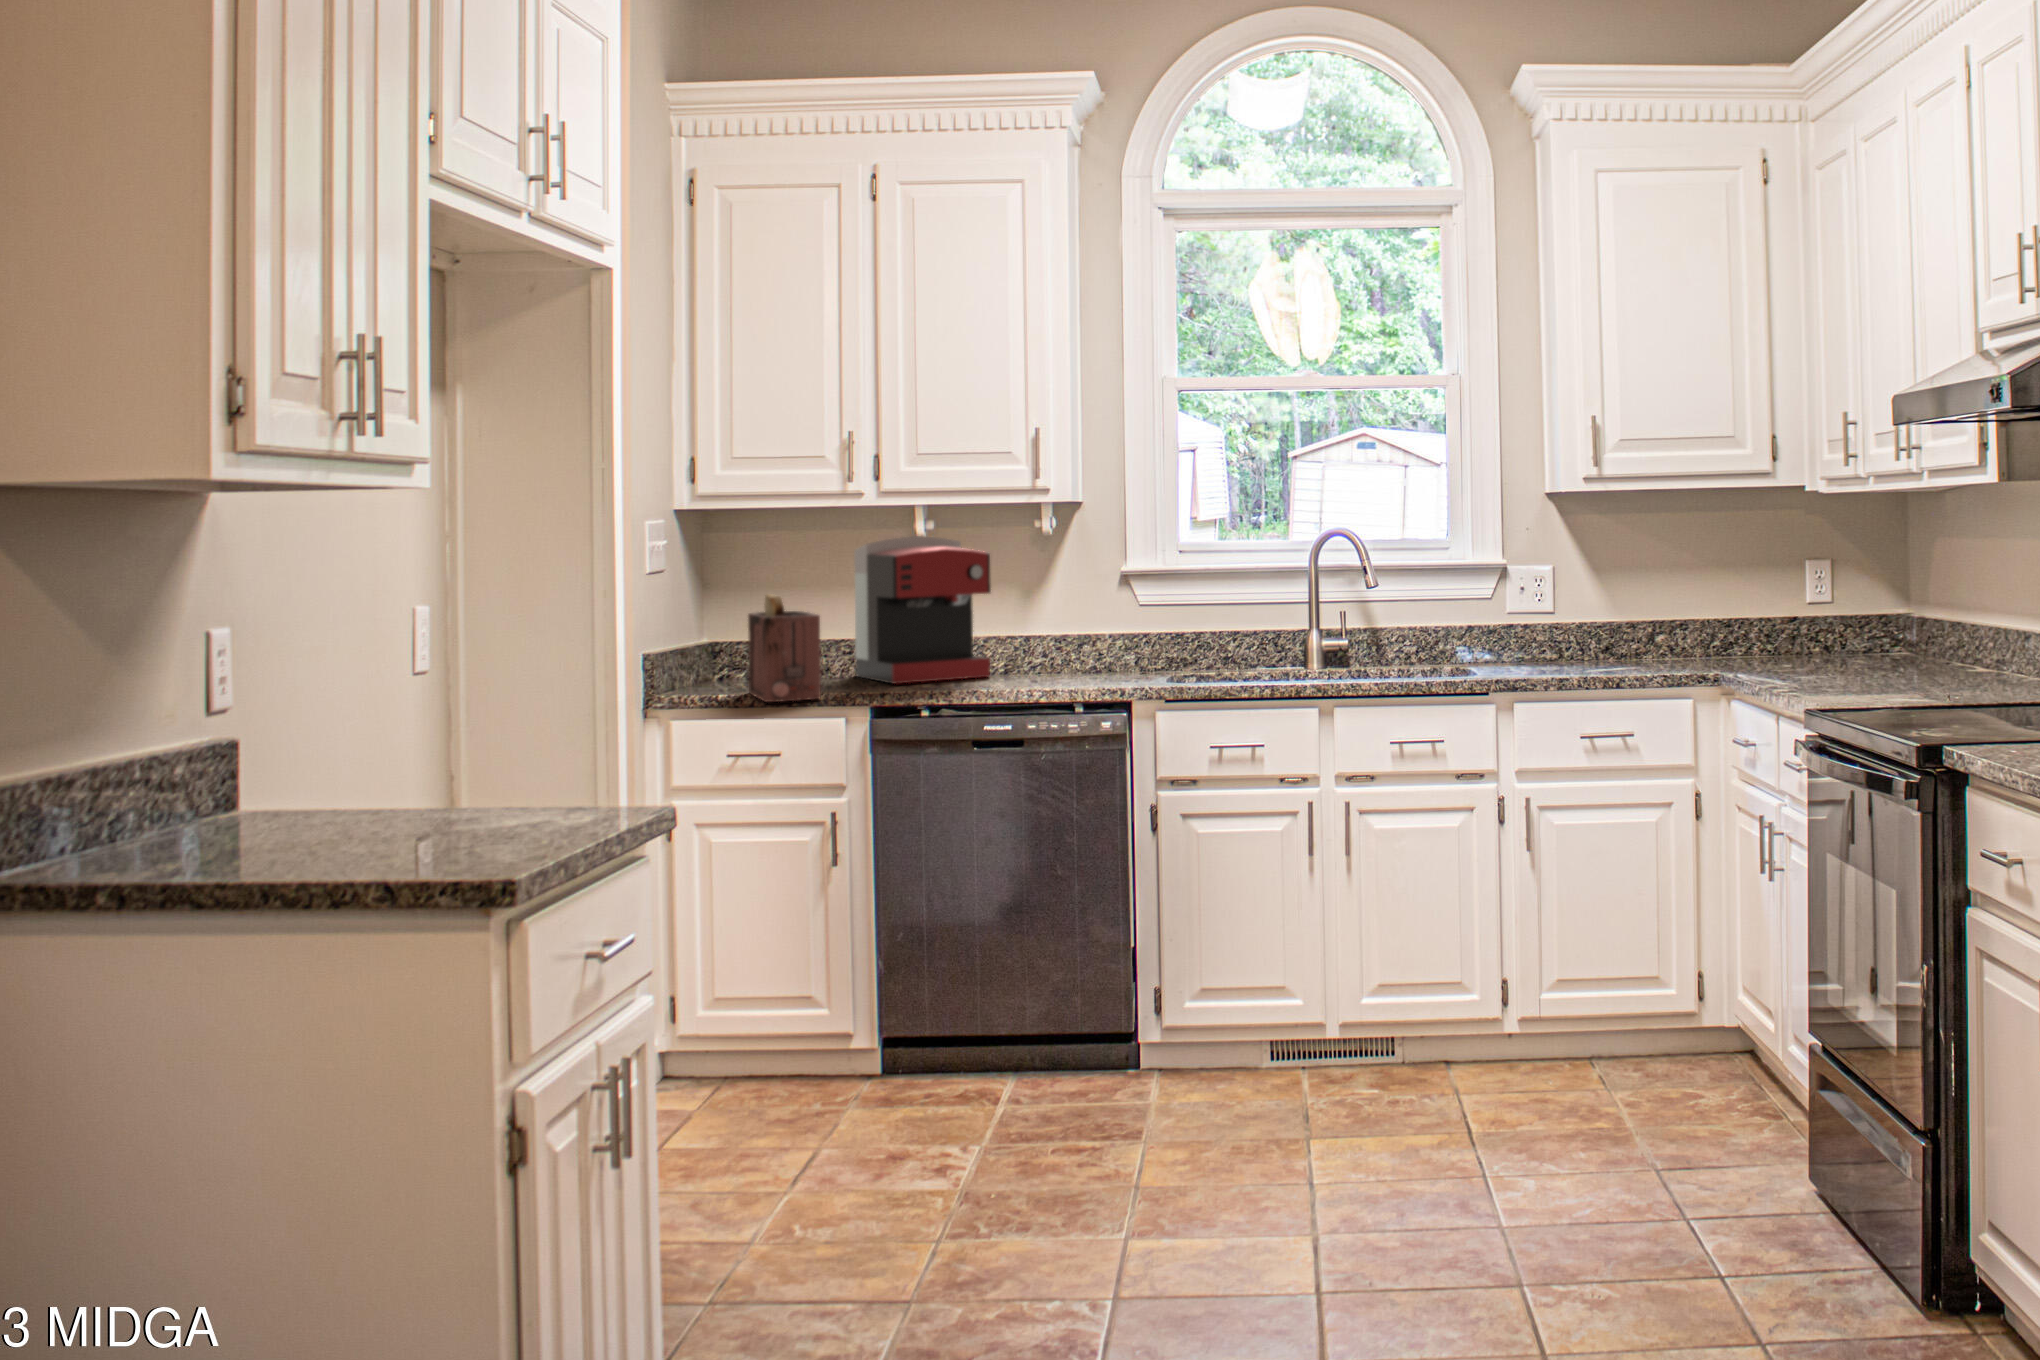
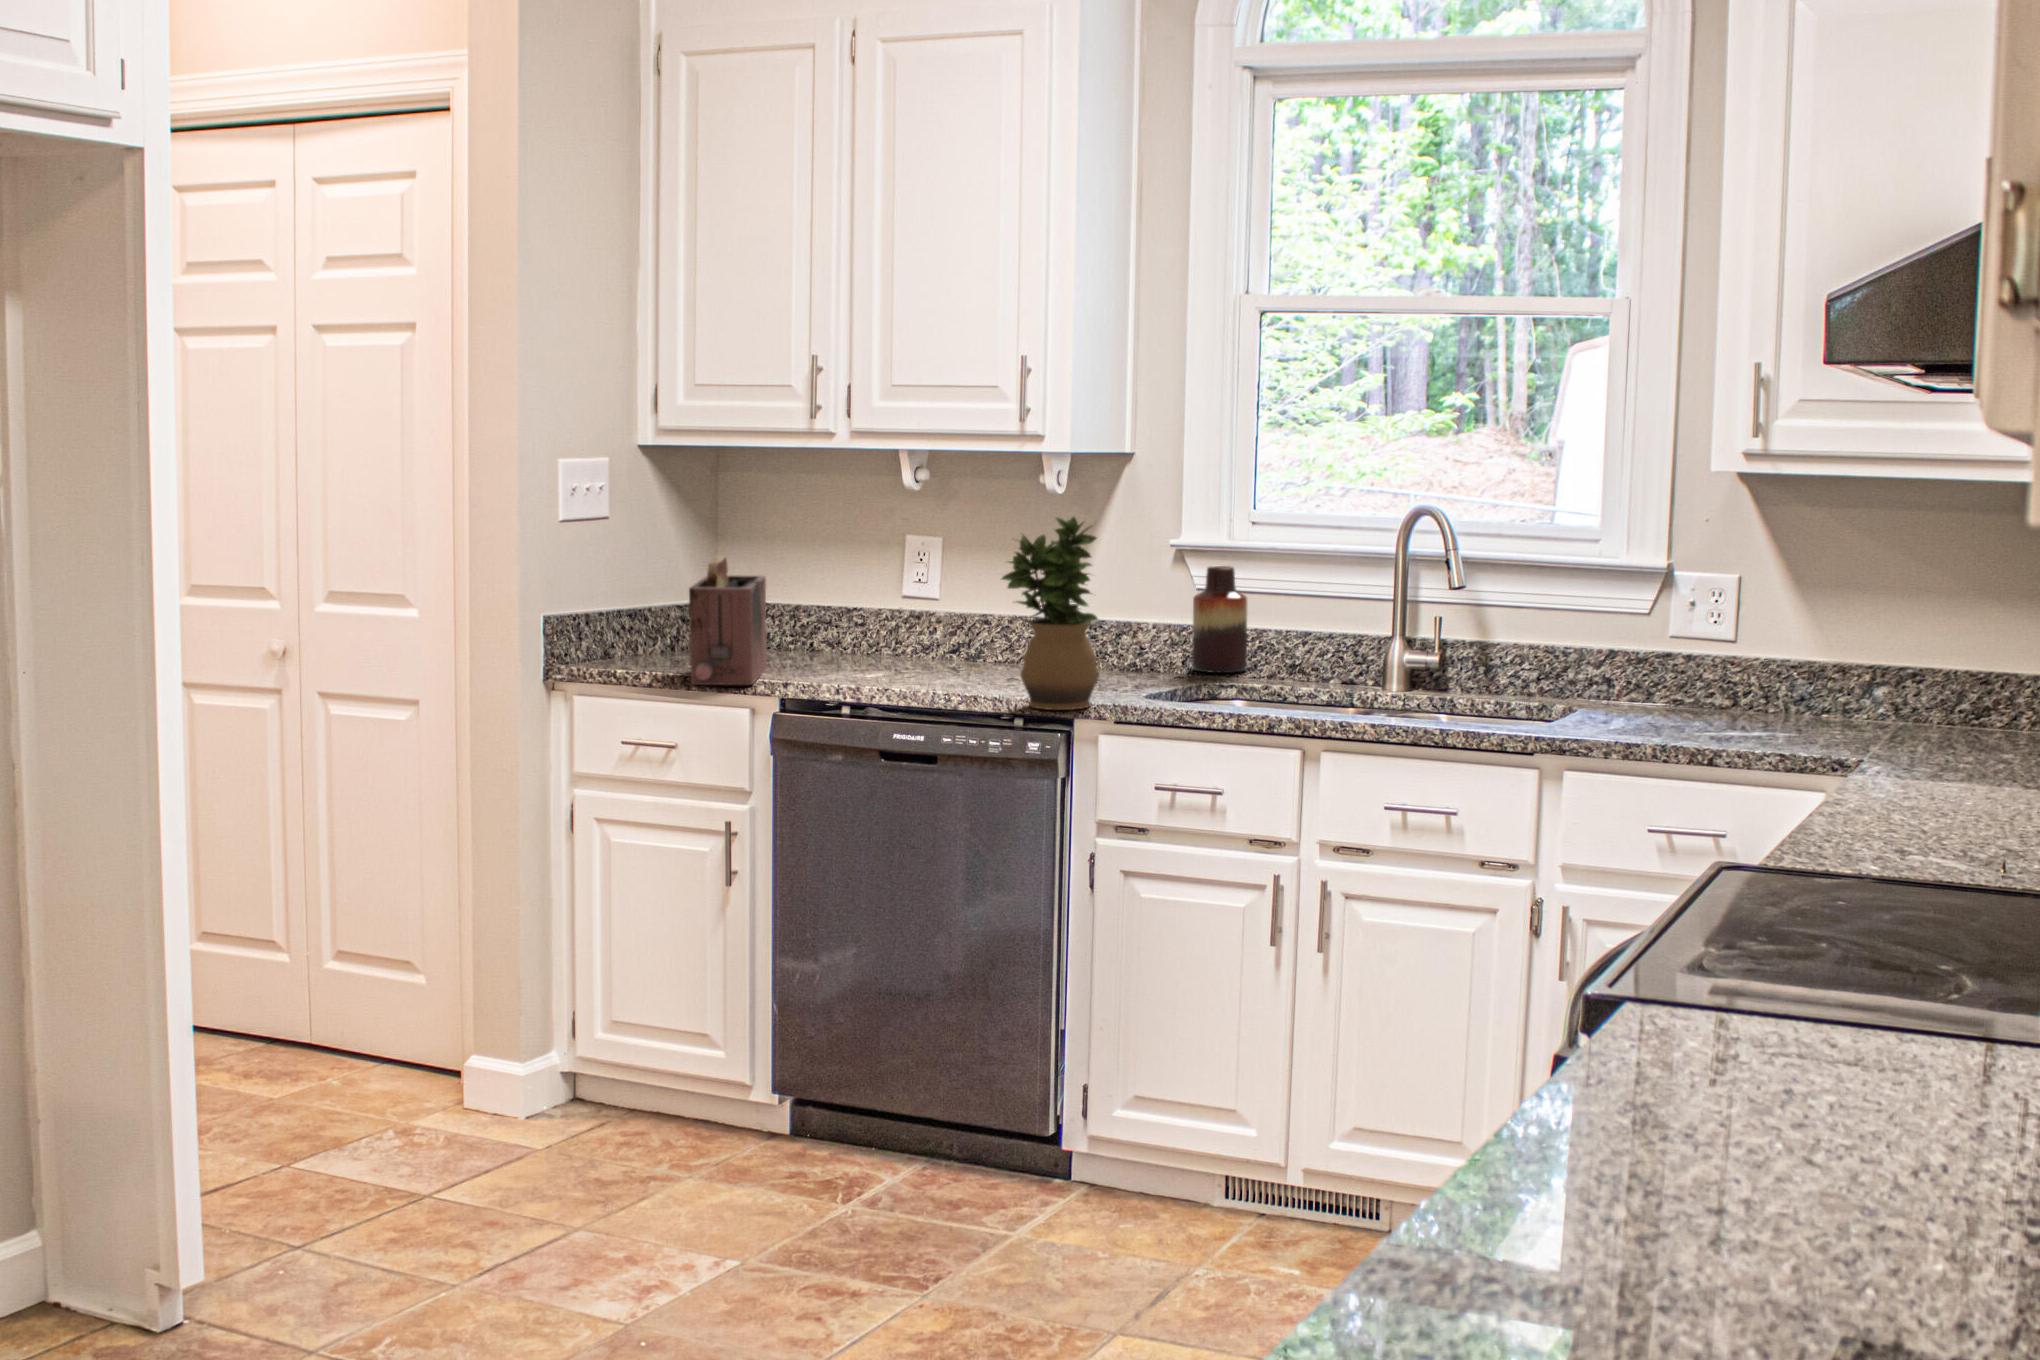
coffee maker: present [854,536,991,684] -> none [854,488,984,671]
potted plant: none [1065,538,1146,694] -> present [1002,517,1099,710]
vase: none [1149,585,1192,666] -> present [1192,566,1247,673]

